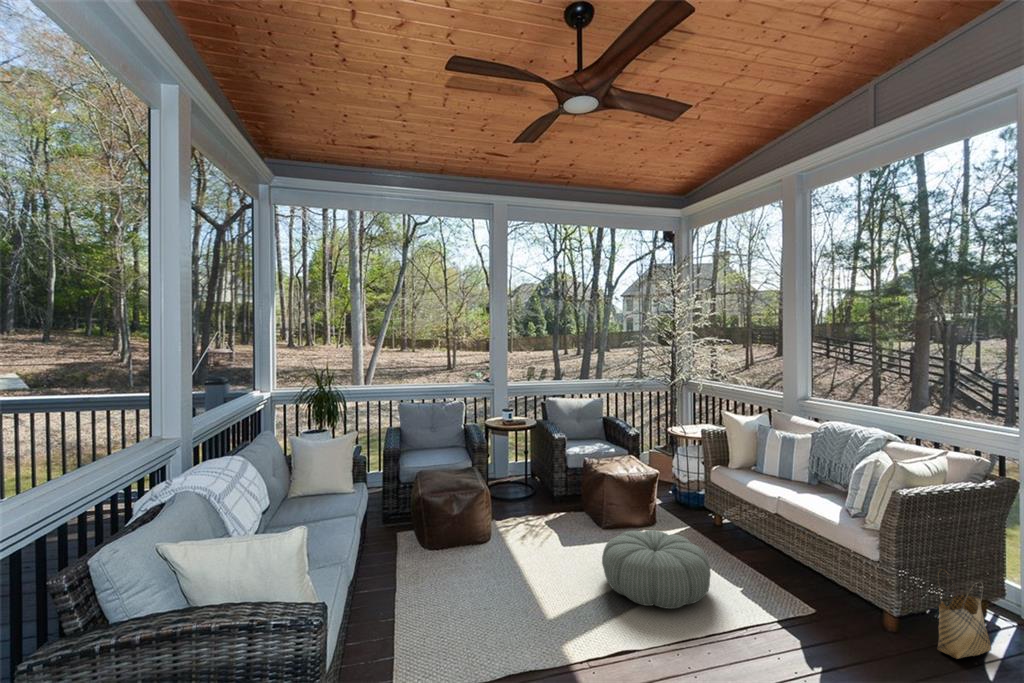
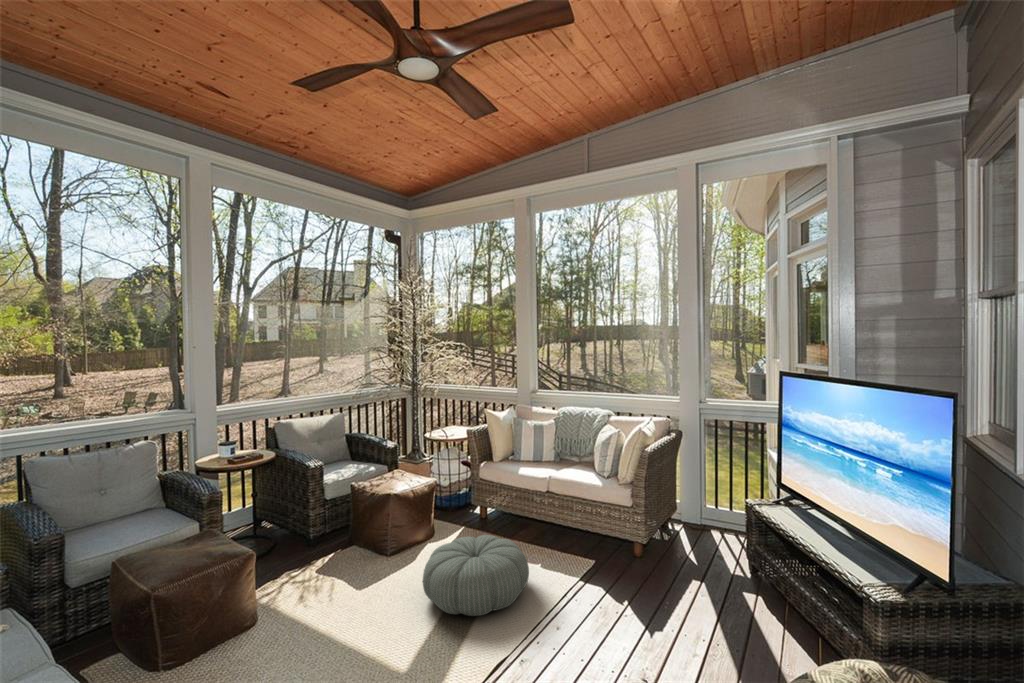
woven basket: present [938,569,991,659] -> none [664,500,692,560]

